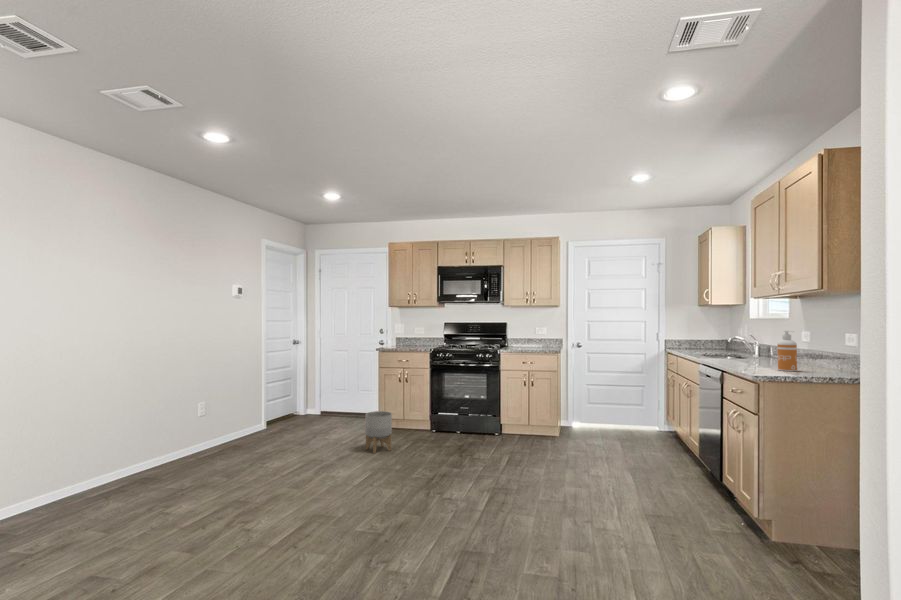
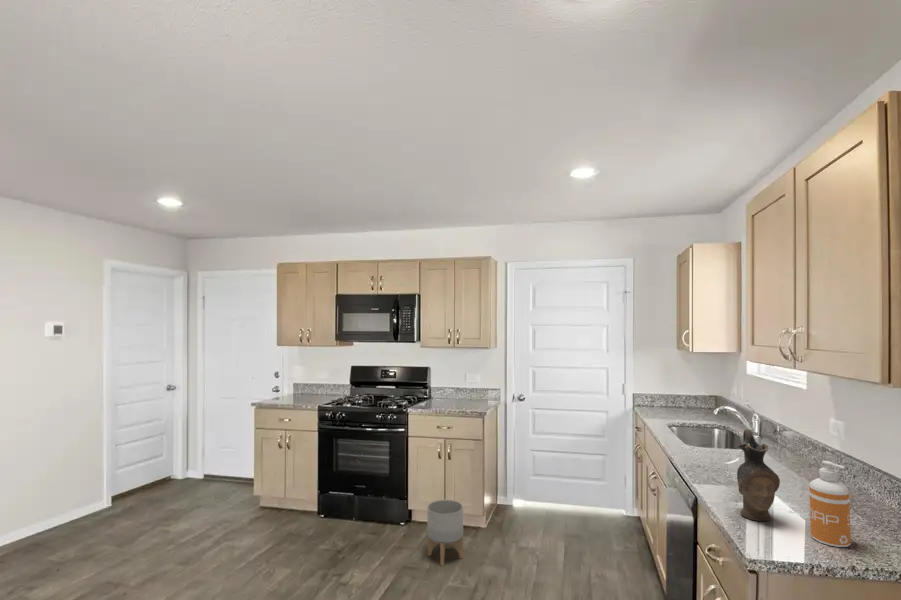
ceramic pitcher: none [740,322,763,368] -> present [737,429,780,521]
planter: present [365,411,392,453] -> present [427,500,463,566]

